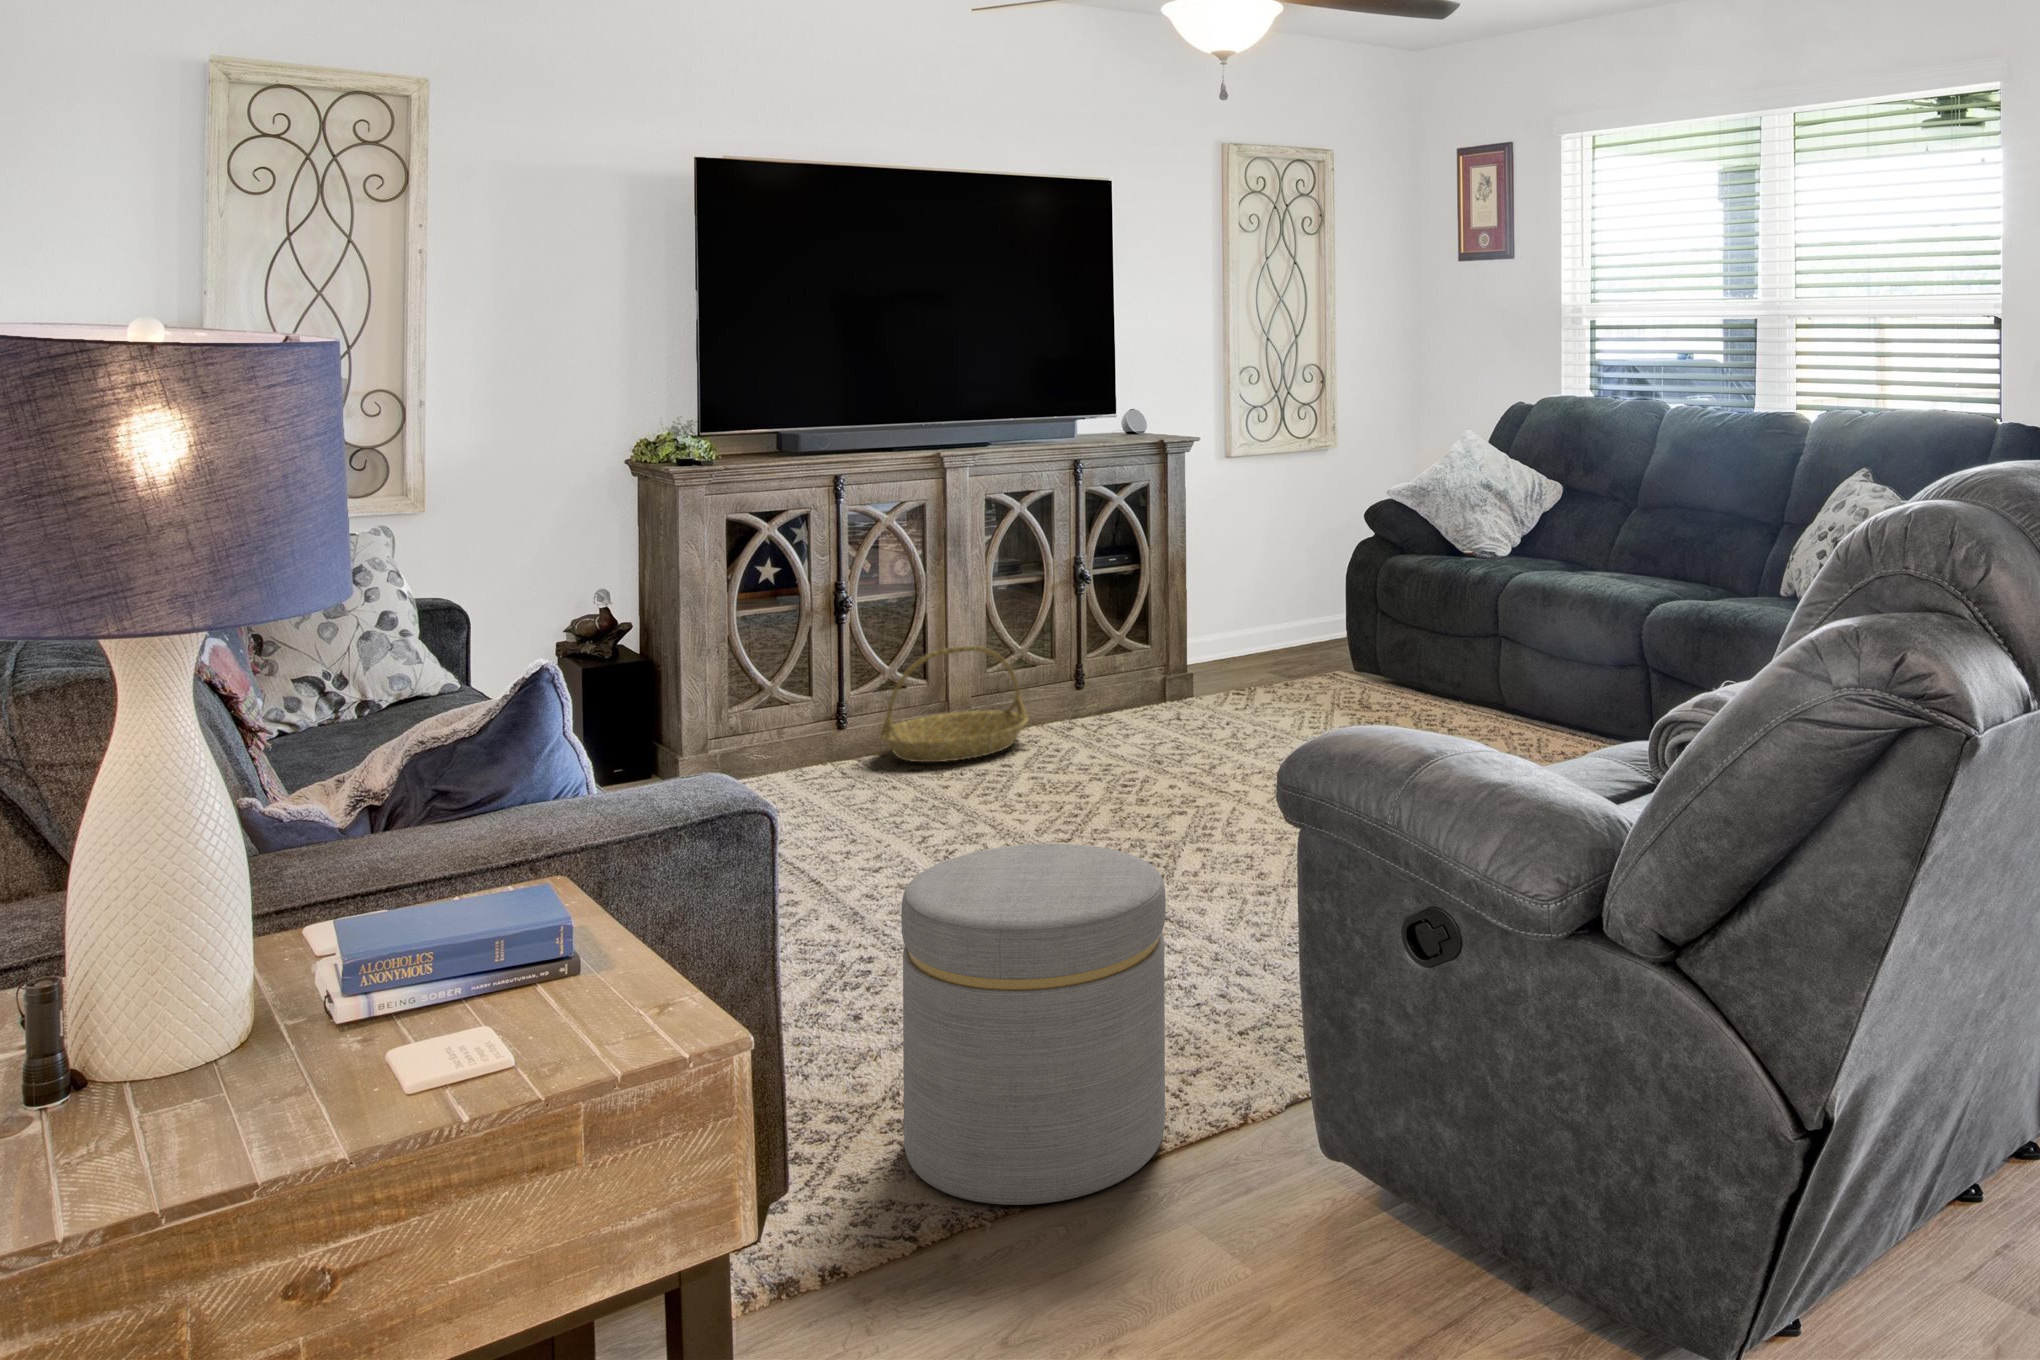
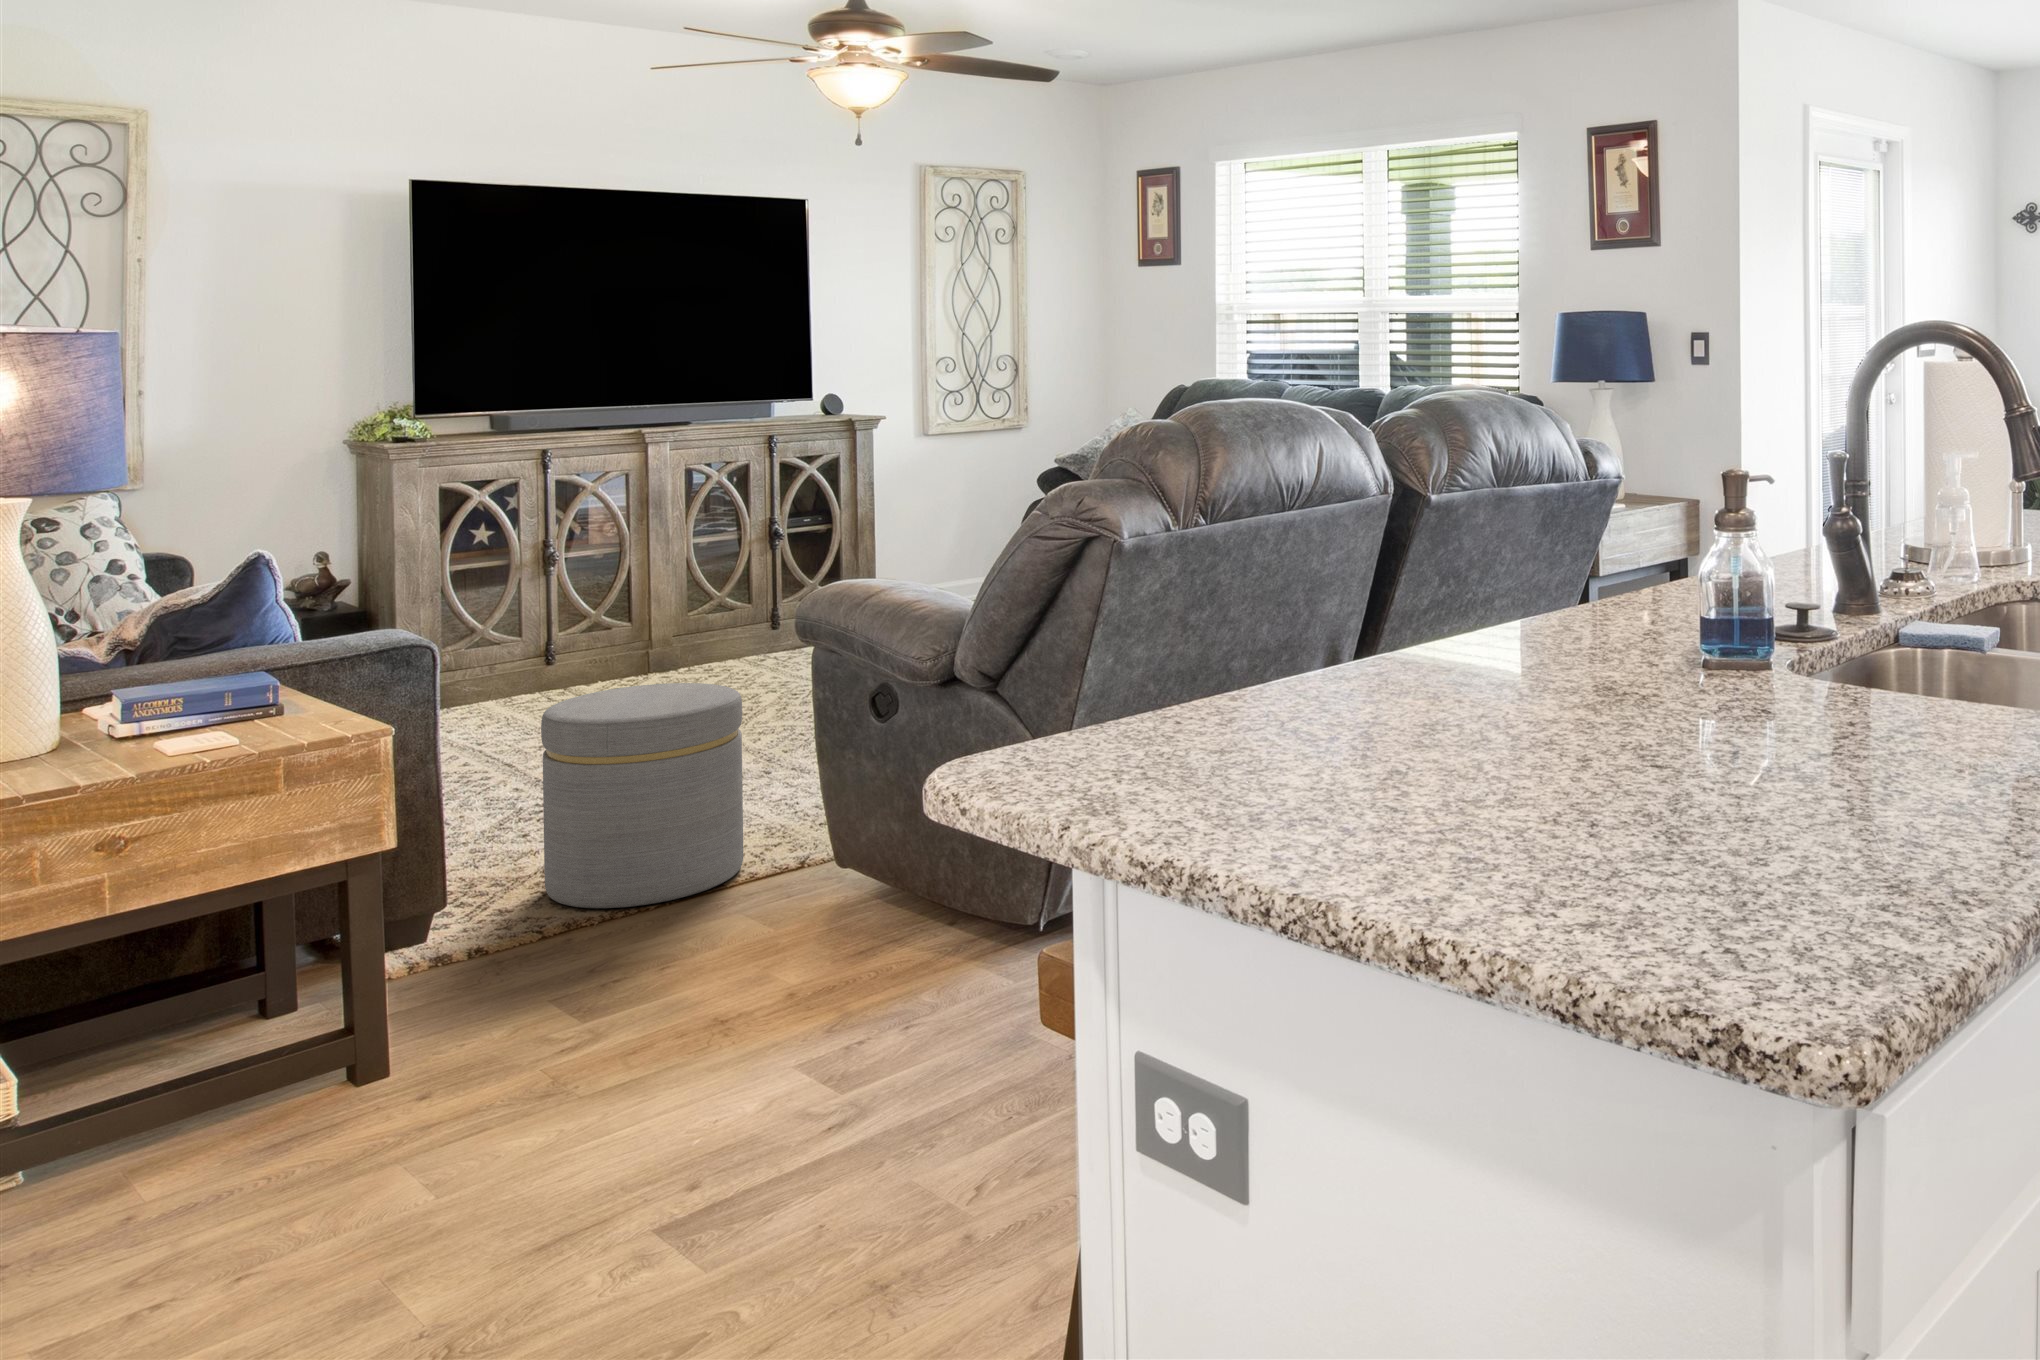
basket: present [880,646,1028,762] -> none [583,590,721,686]

